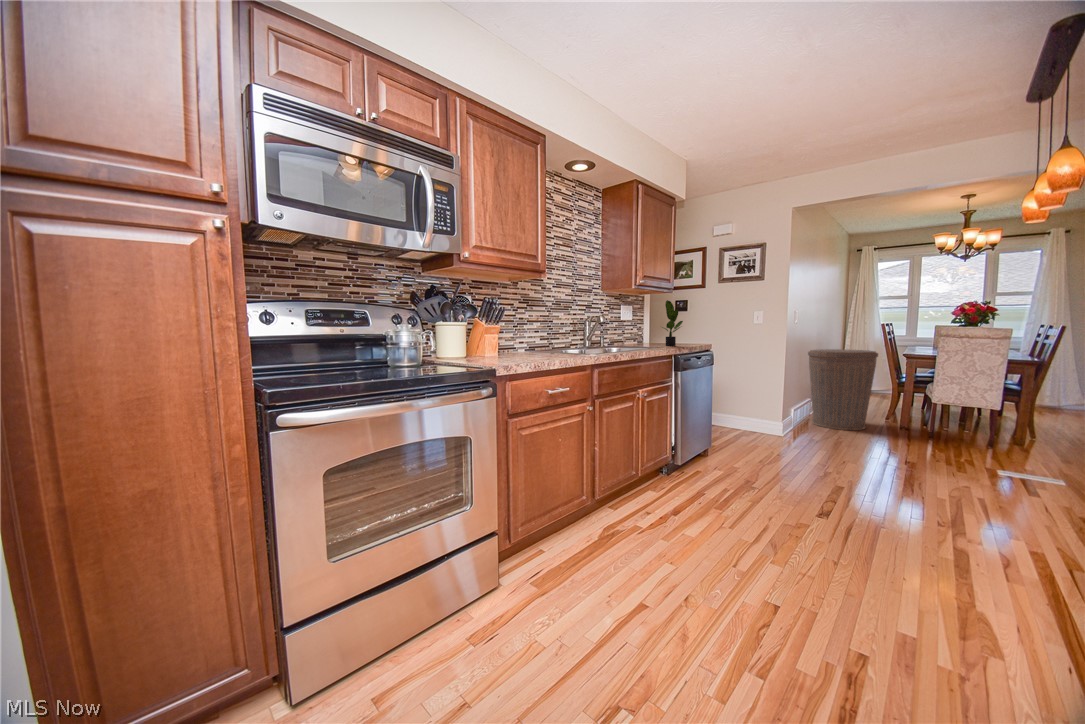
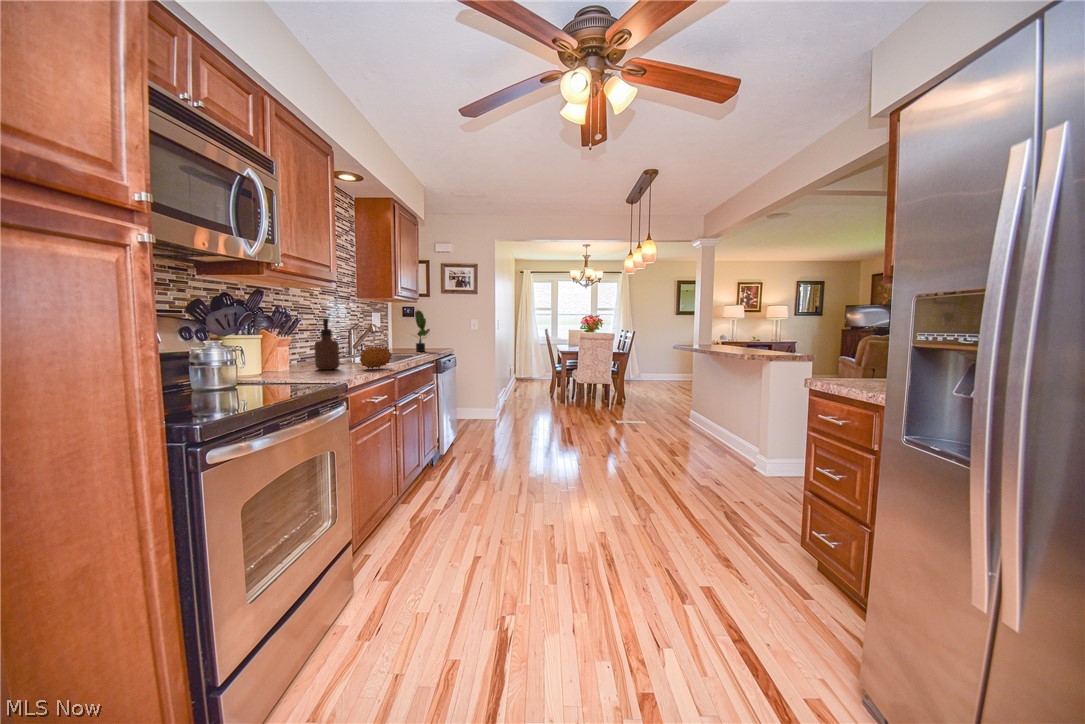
soap dispenser: none [517,307,539,356] -> present [314,319,340,370]
fruit: none [553,334,588,358] -> present [360,346,392,369]
trash can: present [808,349,878,430] -> none [506,350,549,411]

